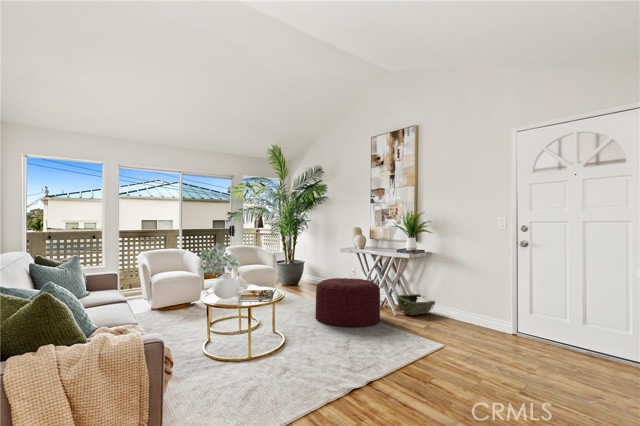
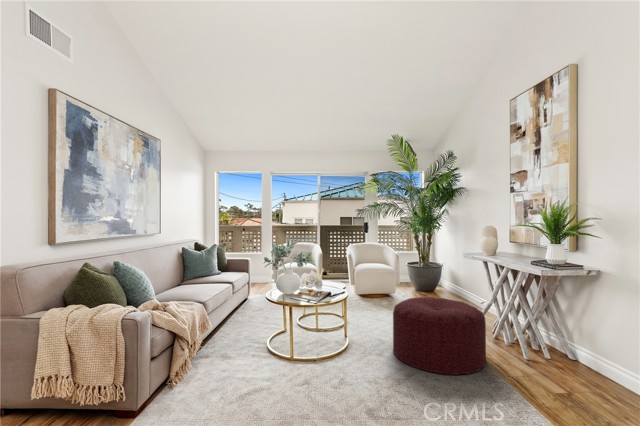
woven basket: present [397,294,435,315] -> none [526,334,605,372]

